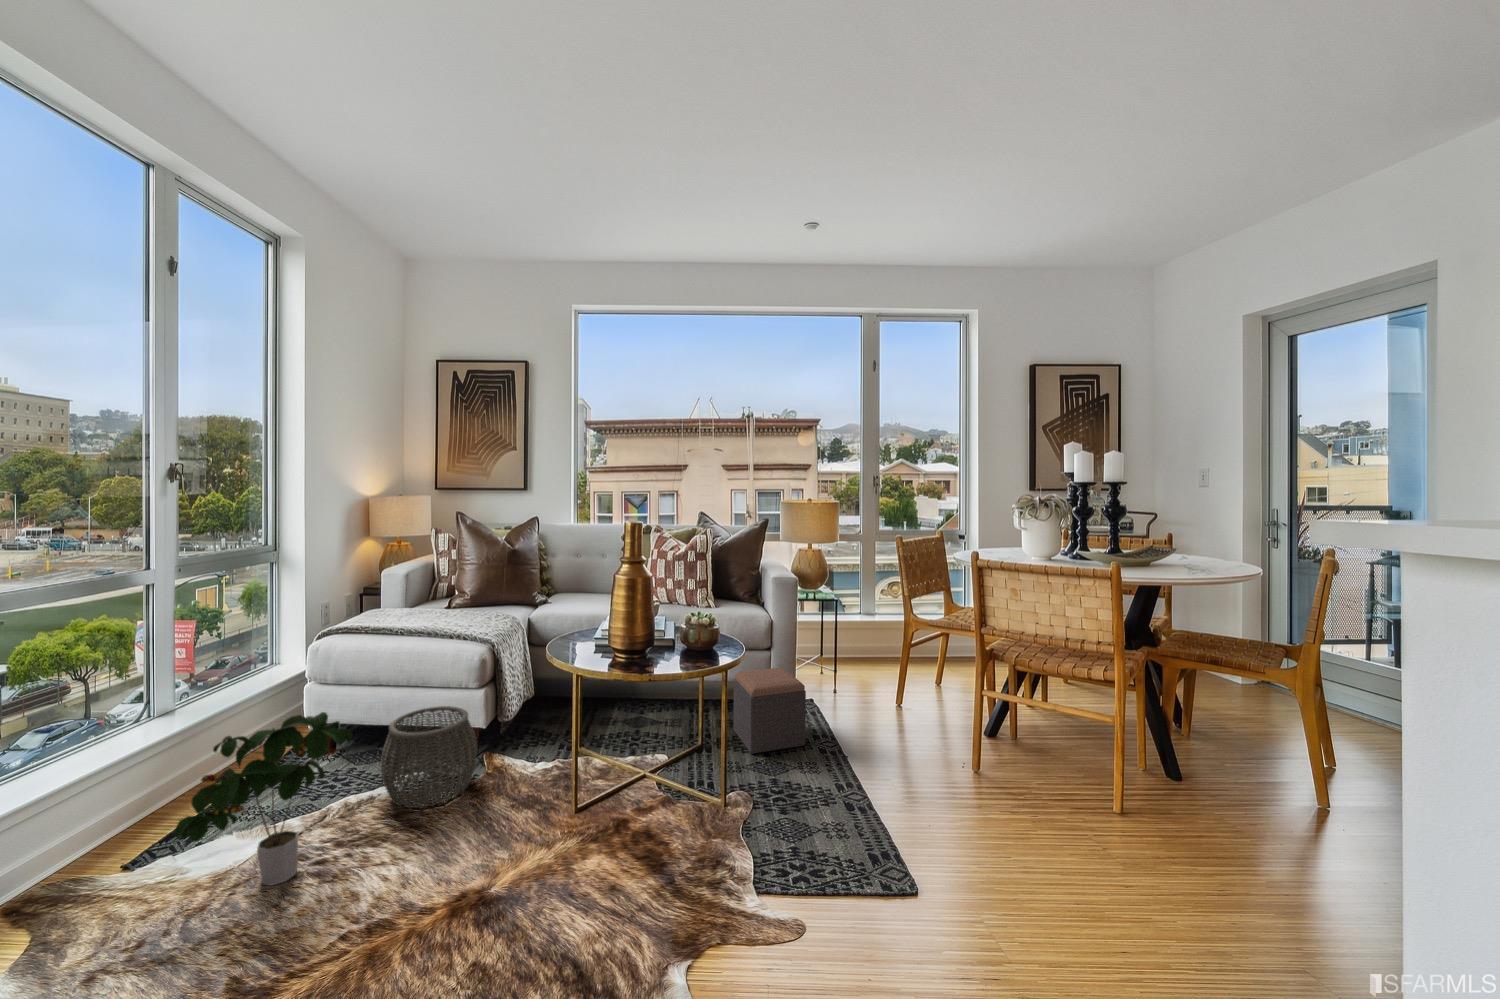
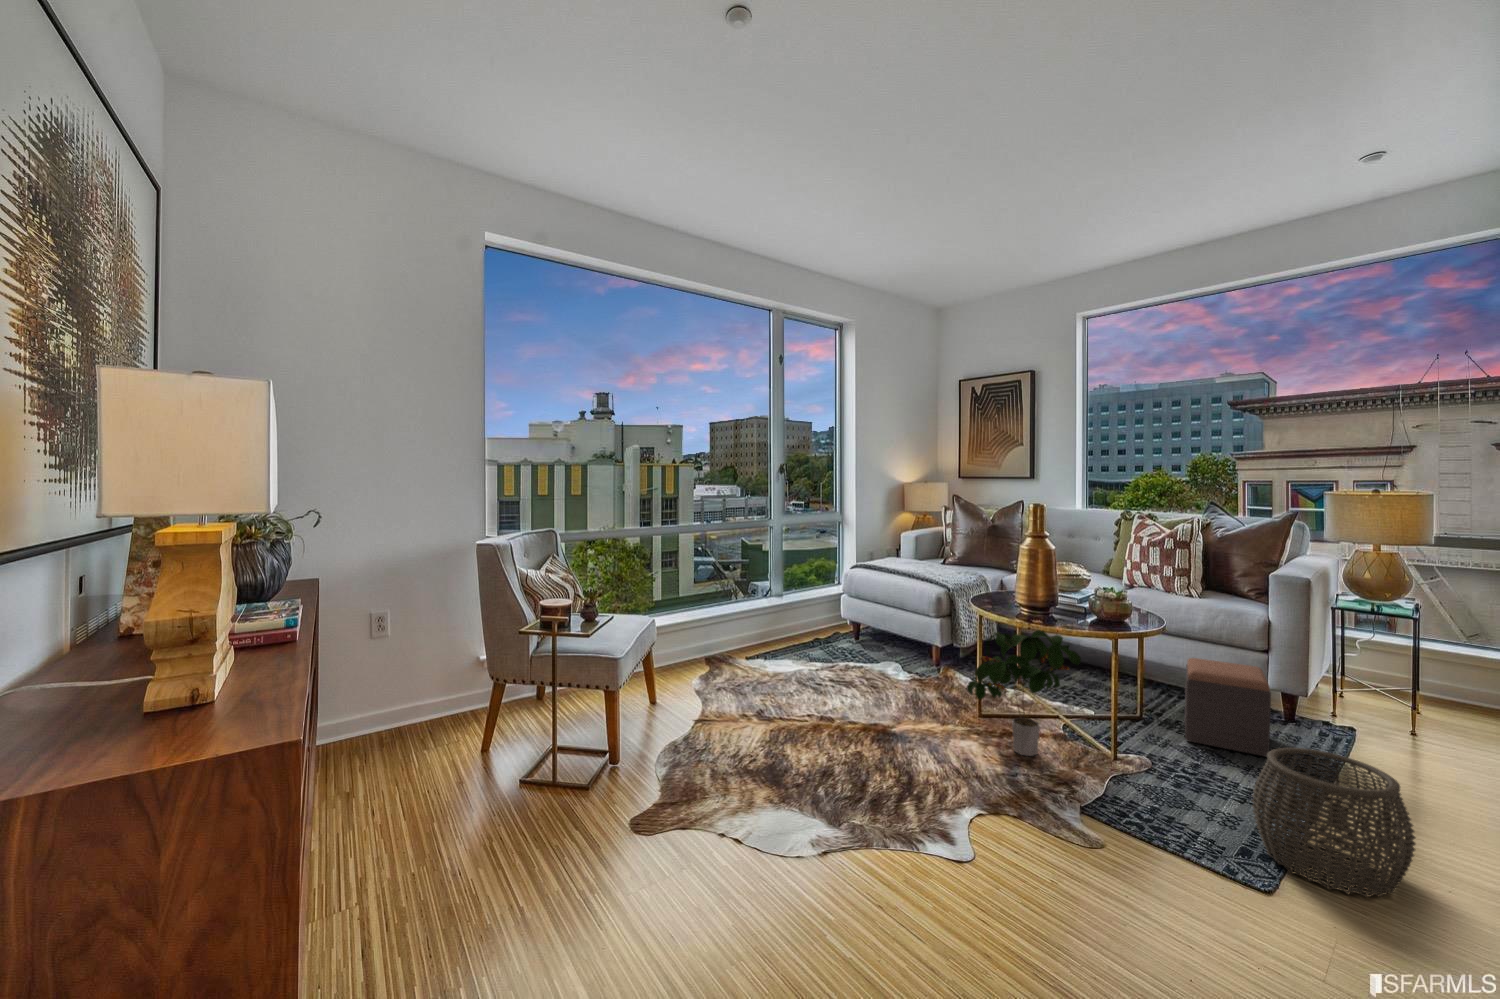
woven basket: present [380,706,478,809] -> present [1252,748,1416,897]
potted plant: present [174,712,353,886] -> present [966,630,1081,756]

